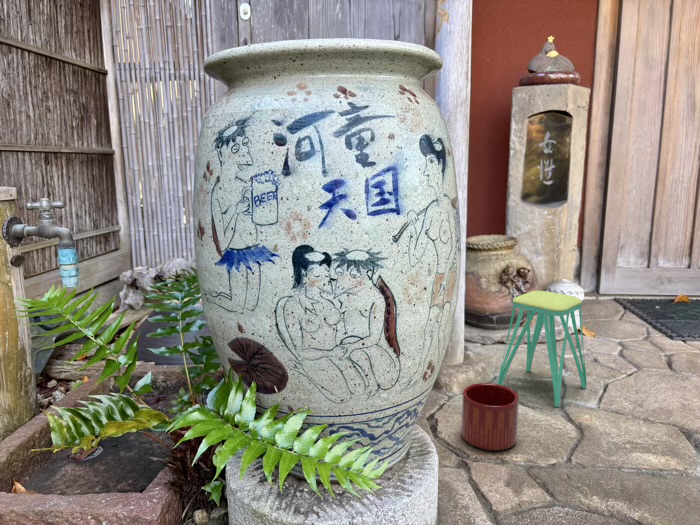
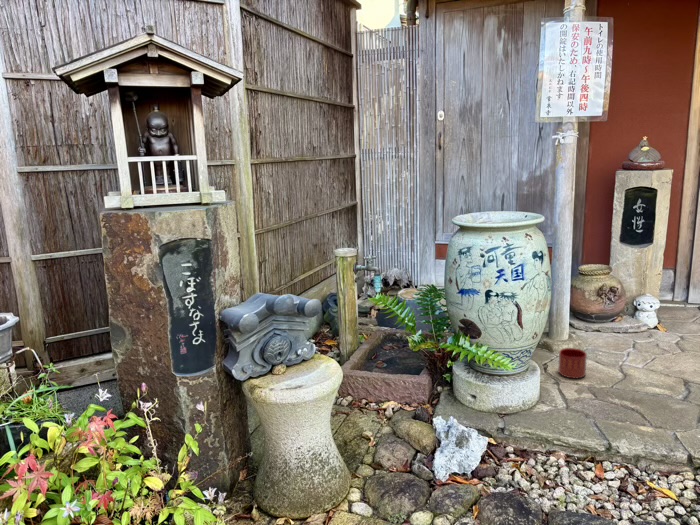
stool: present [498,291,586,407] -> none [586,303,638,365]

